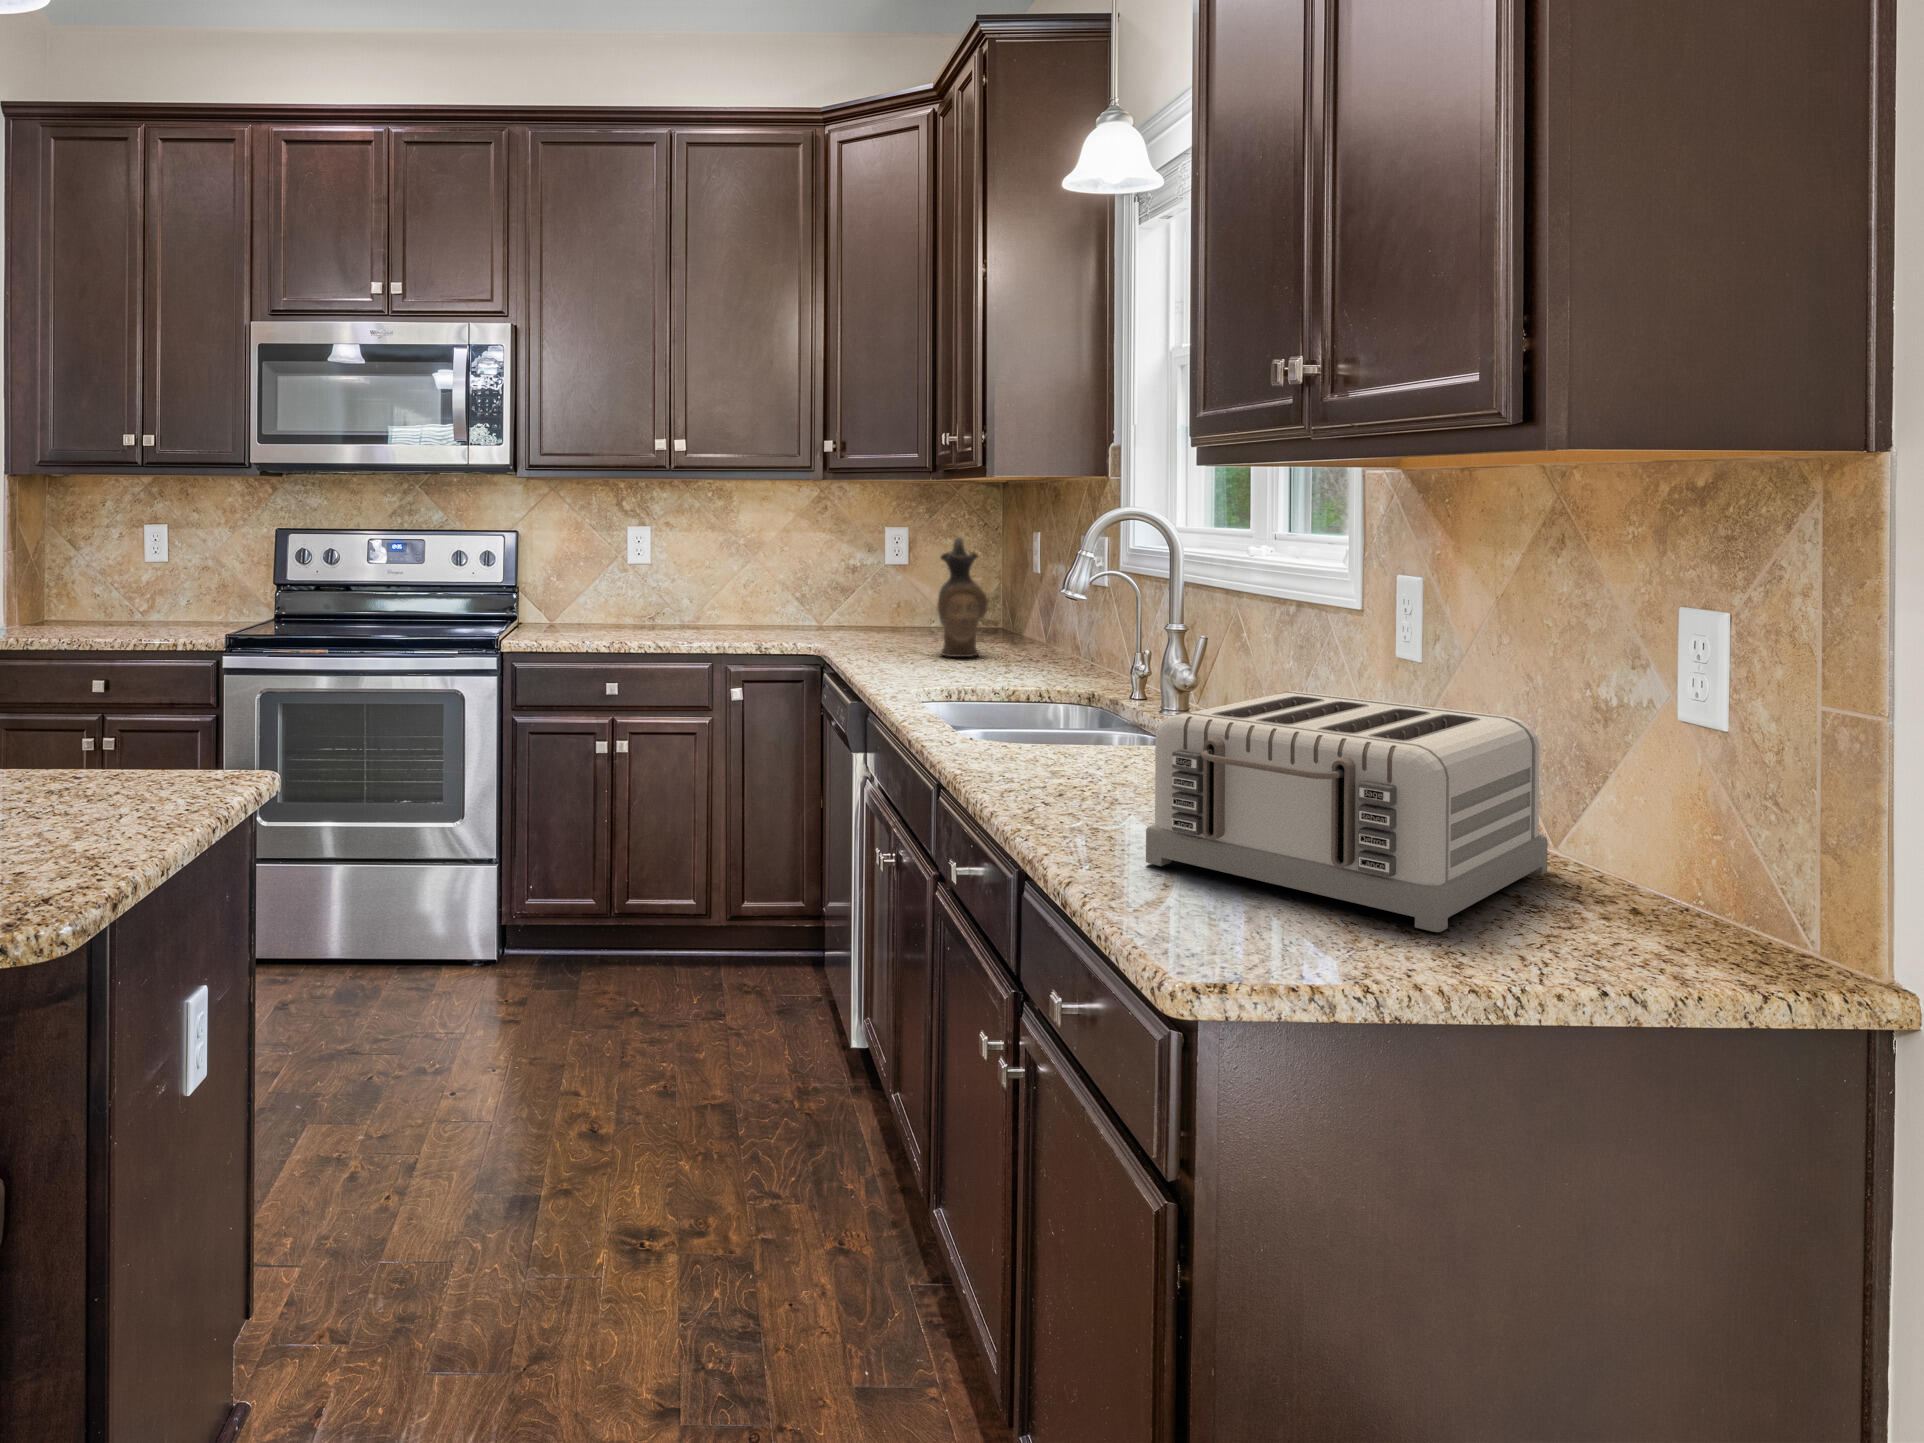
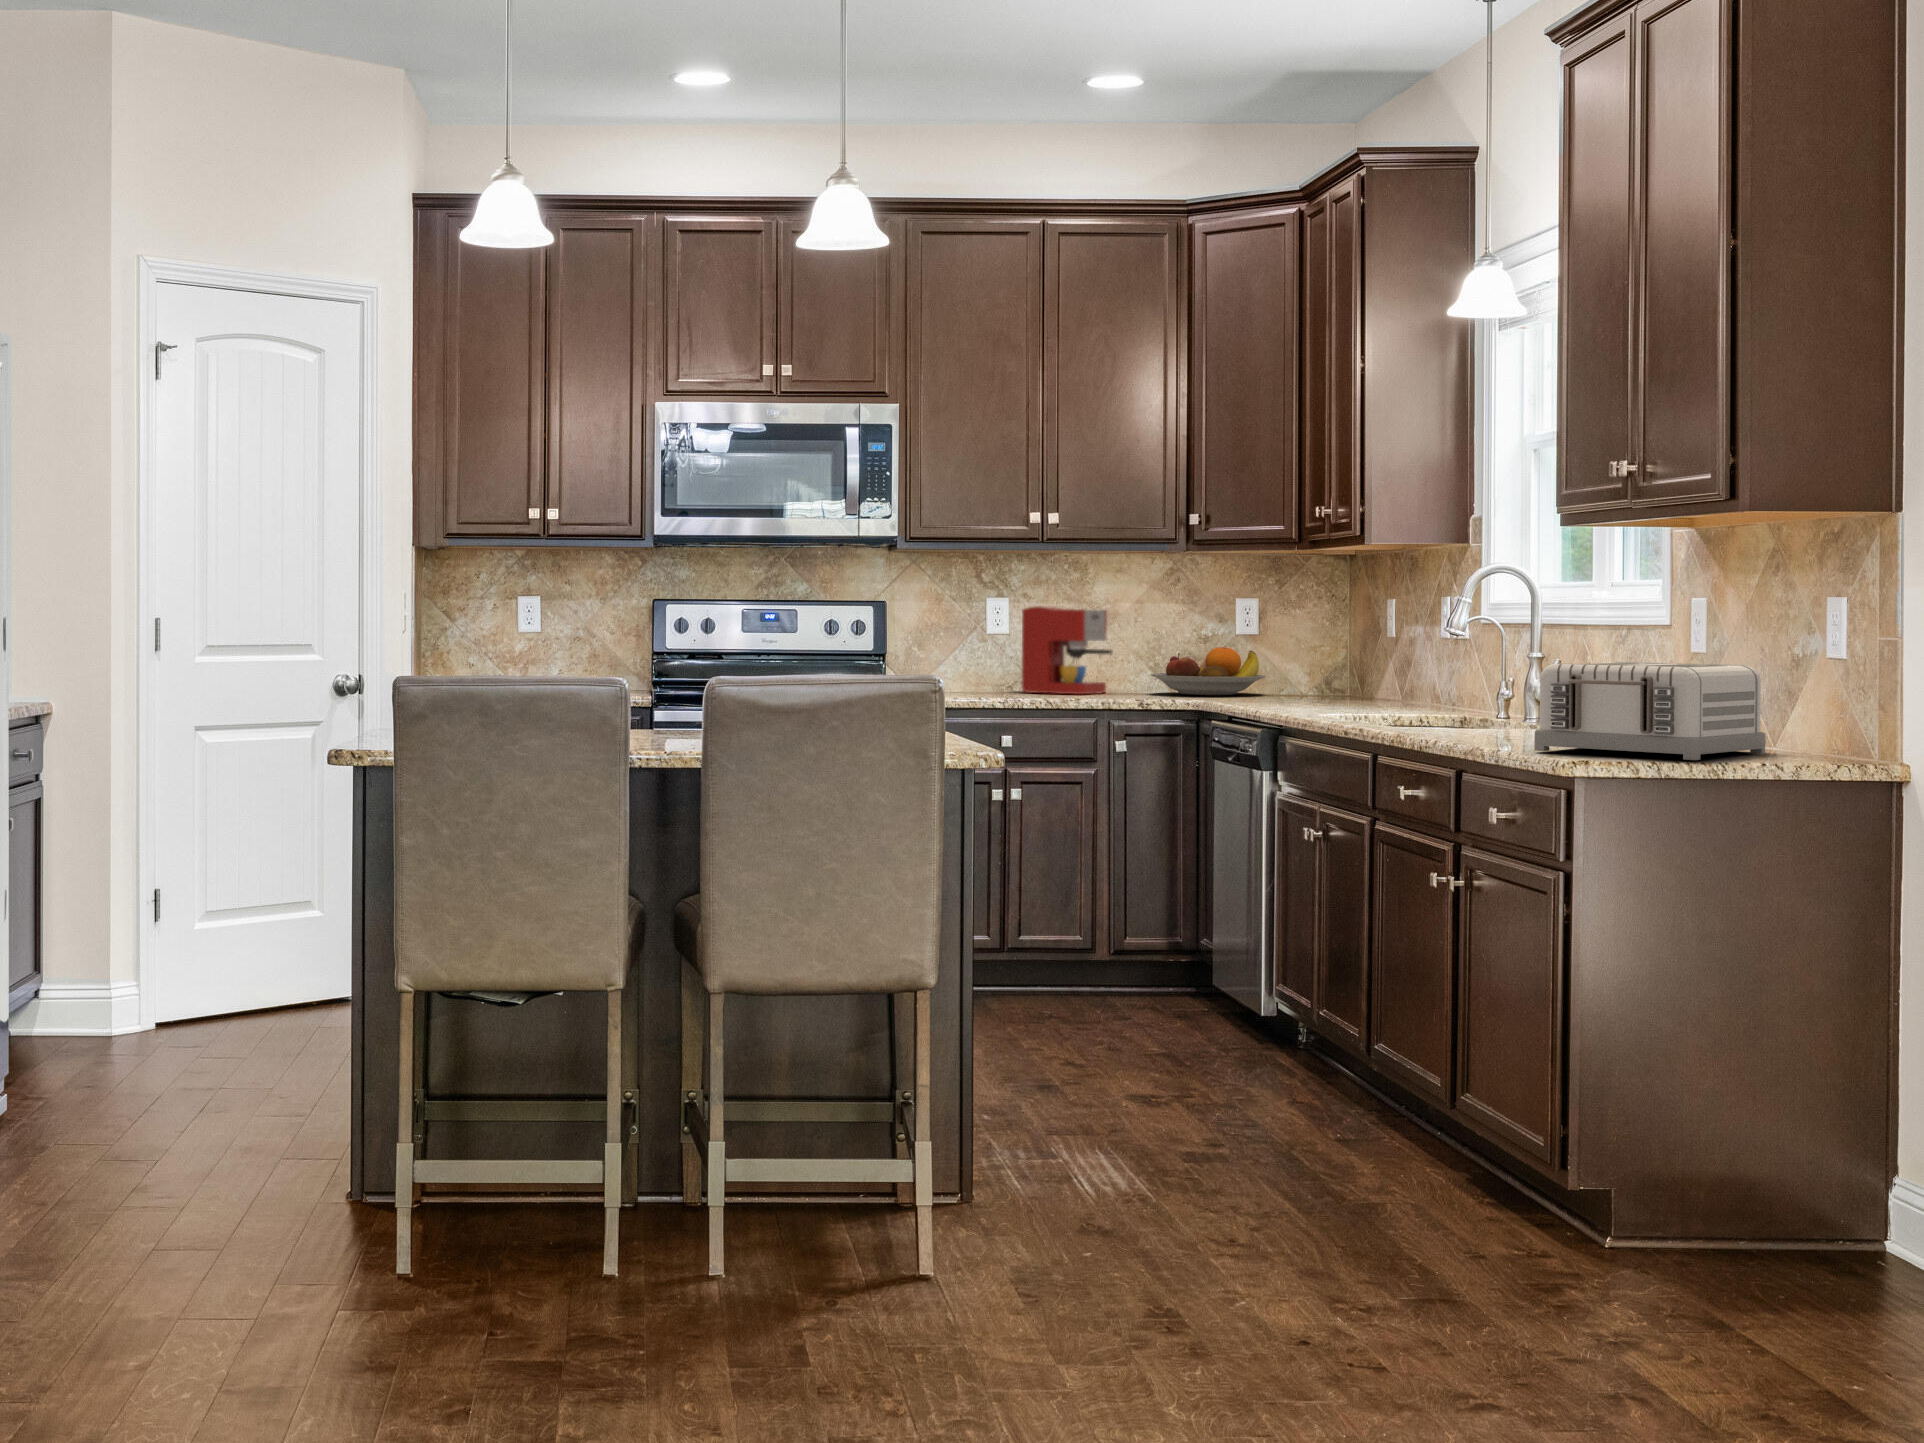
coffee maker: none [663,536,753,632] -> present [1022,606,1112,694]
ceramic pitcher: present [937,537,988,657] -> none [1310,599,1355,703]
fruit bowl: none [792,582,911,635] -> present [1151,647,1265,695]

